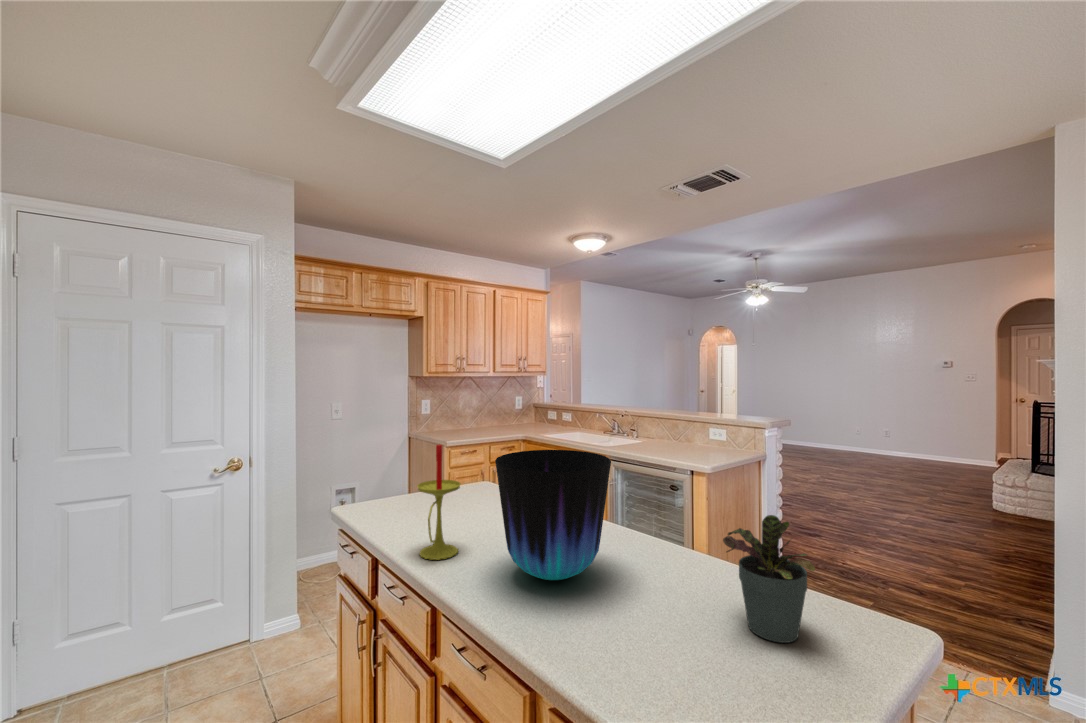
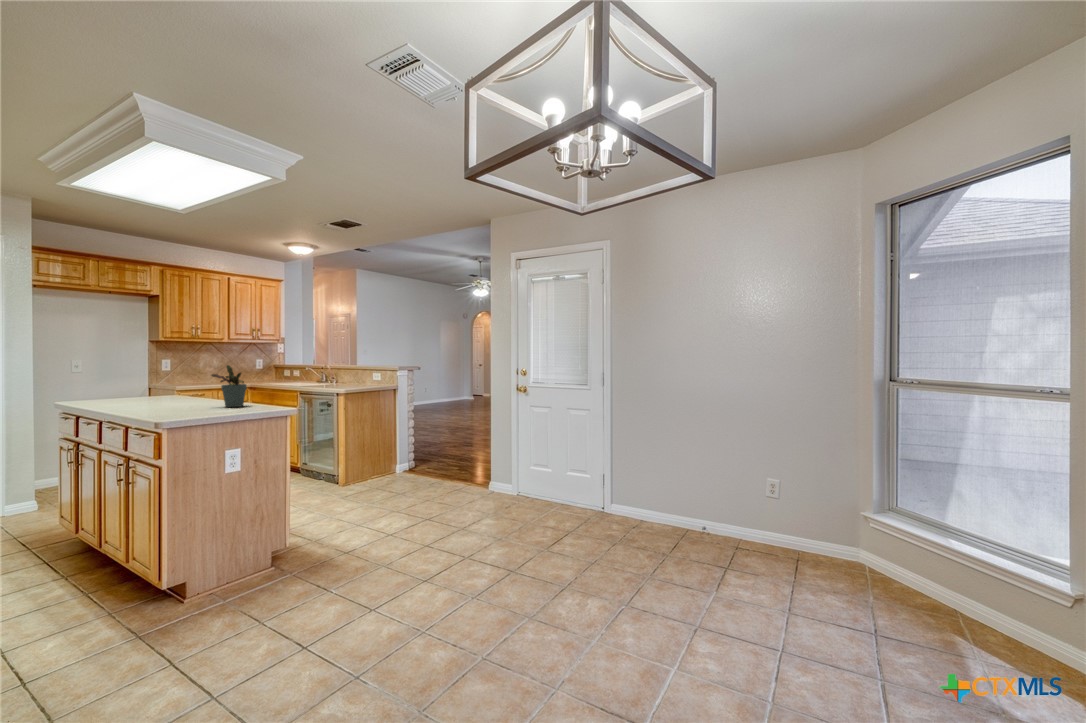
candle: present [417,445,461,560] -> none [99,353,125,404]
vase: present [495,450,611,580] -> none [132,356,193,404]

